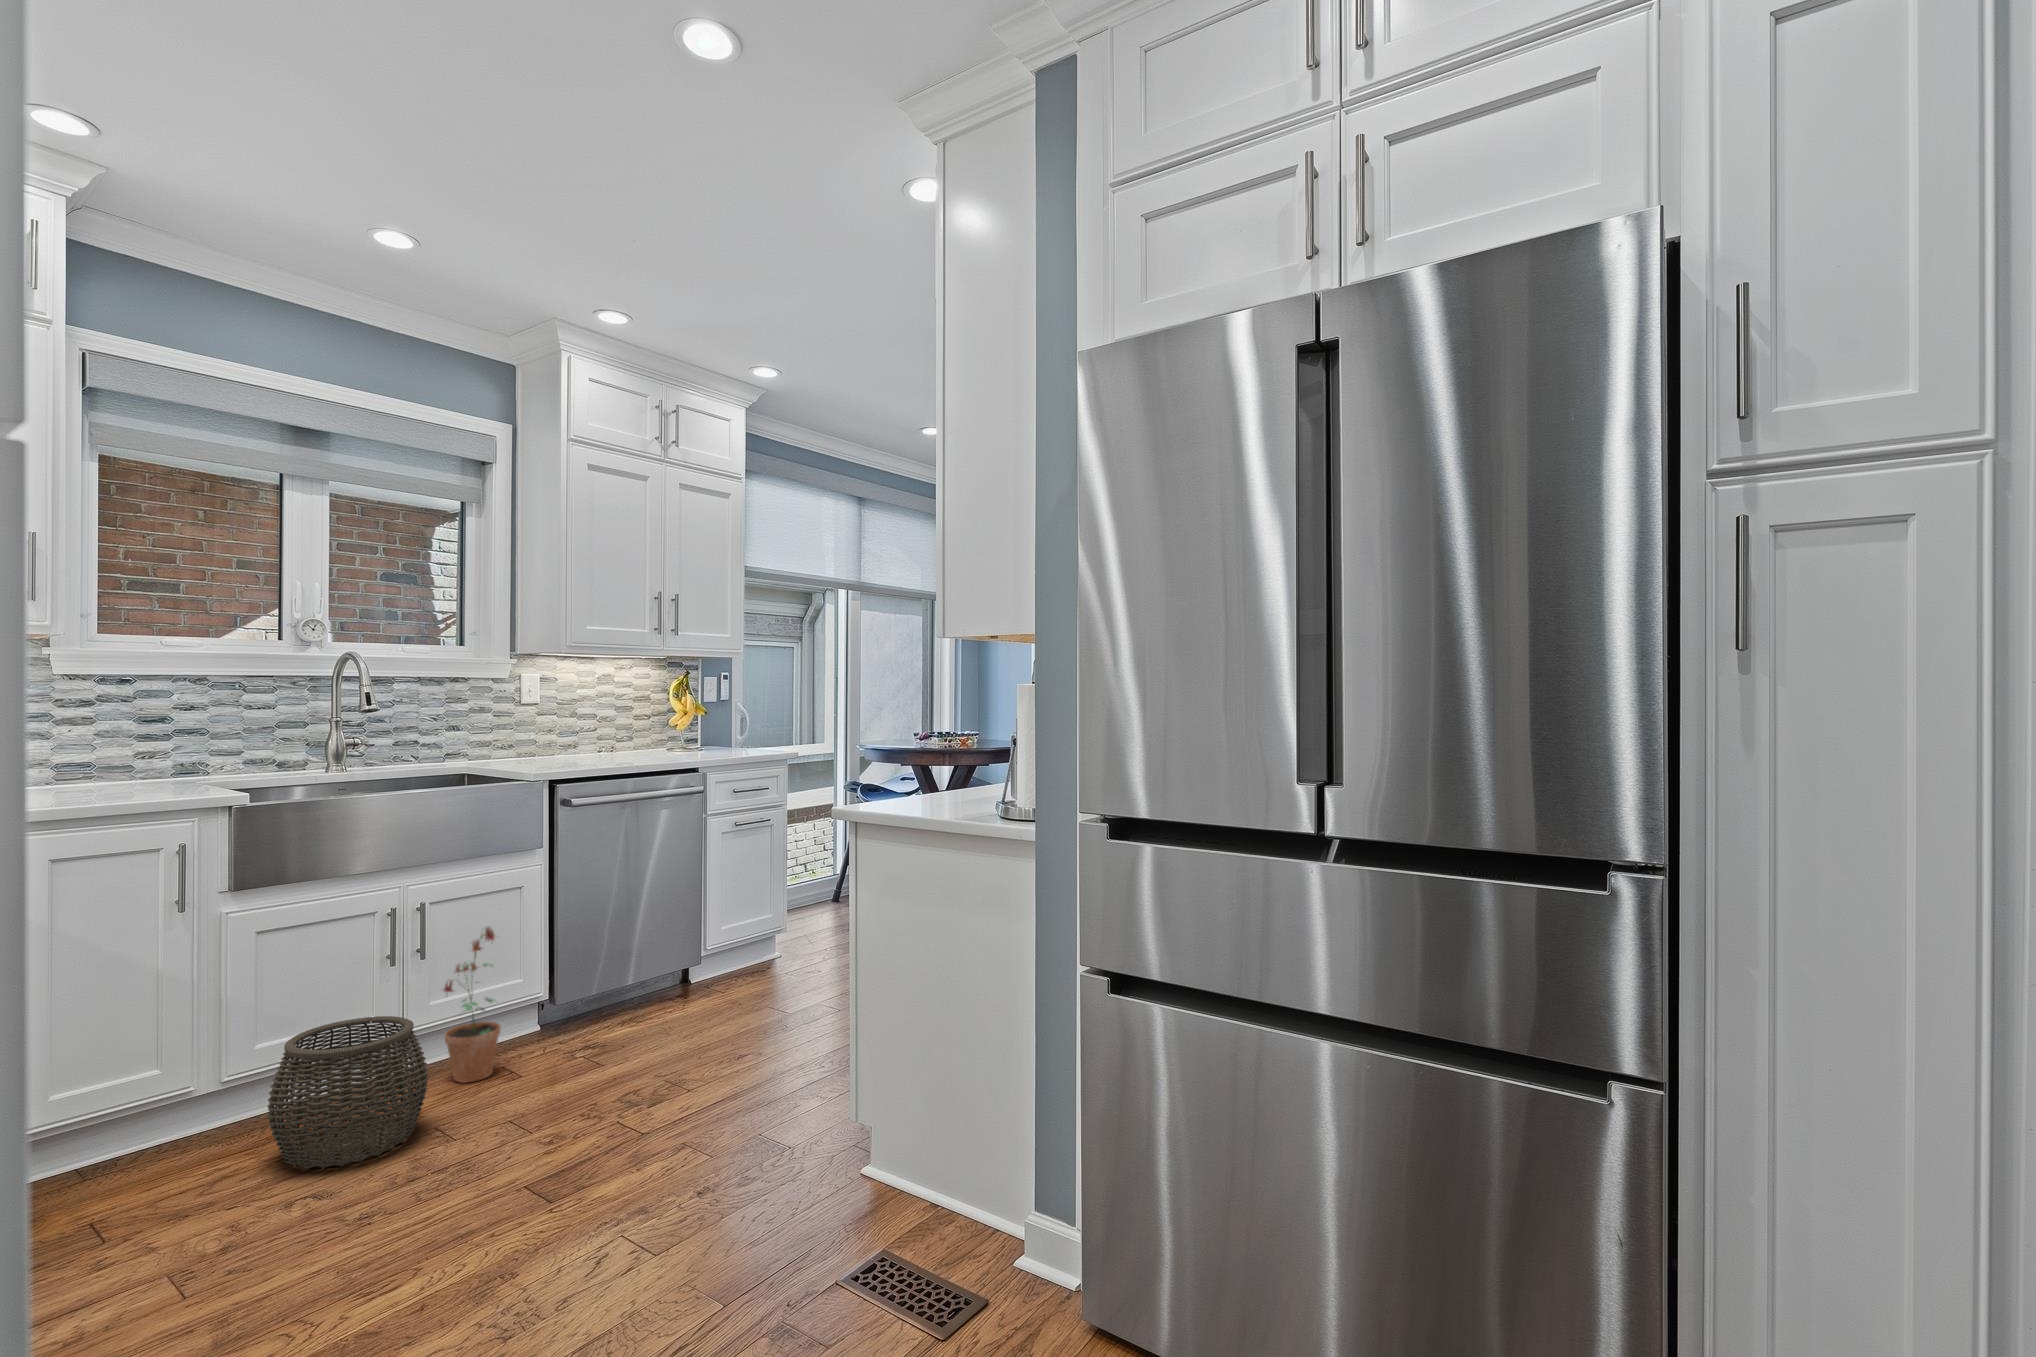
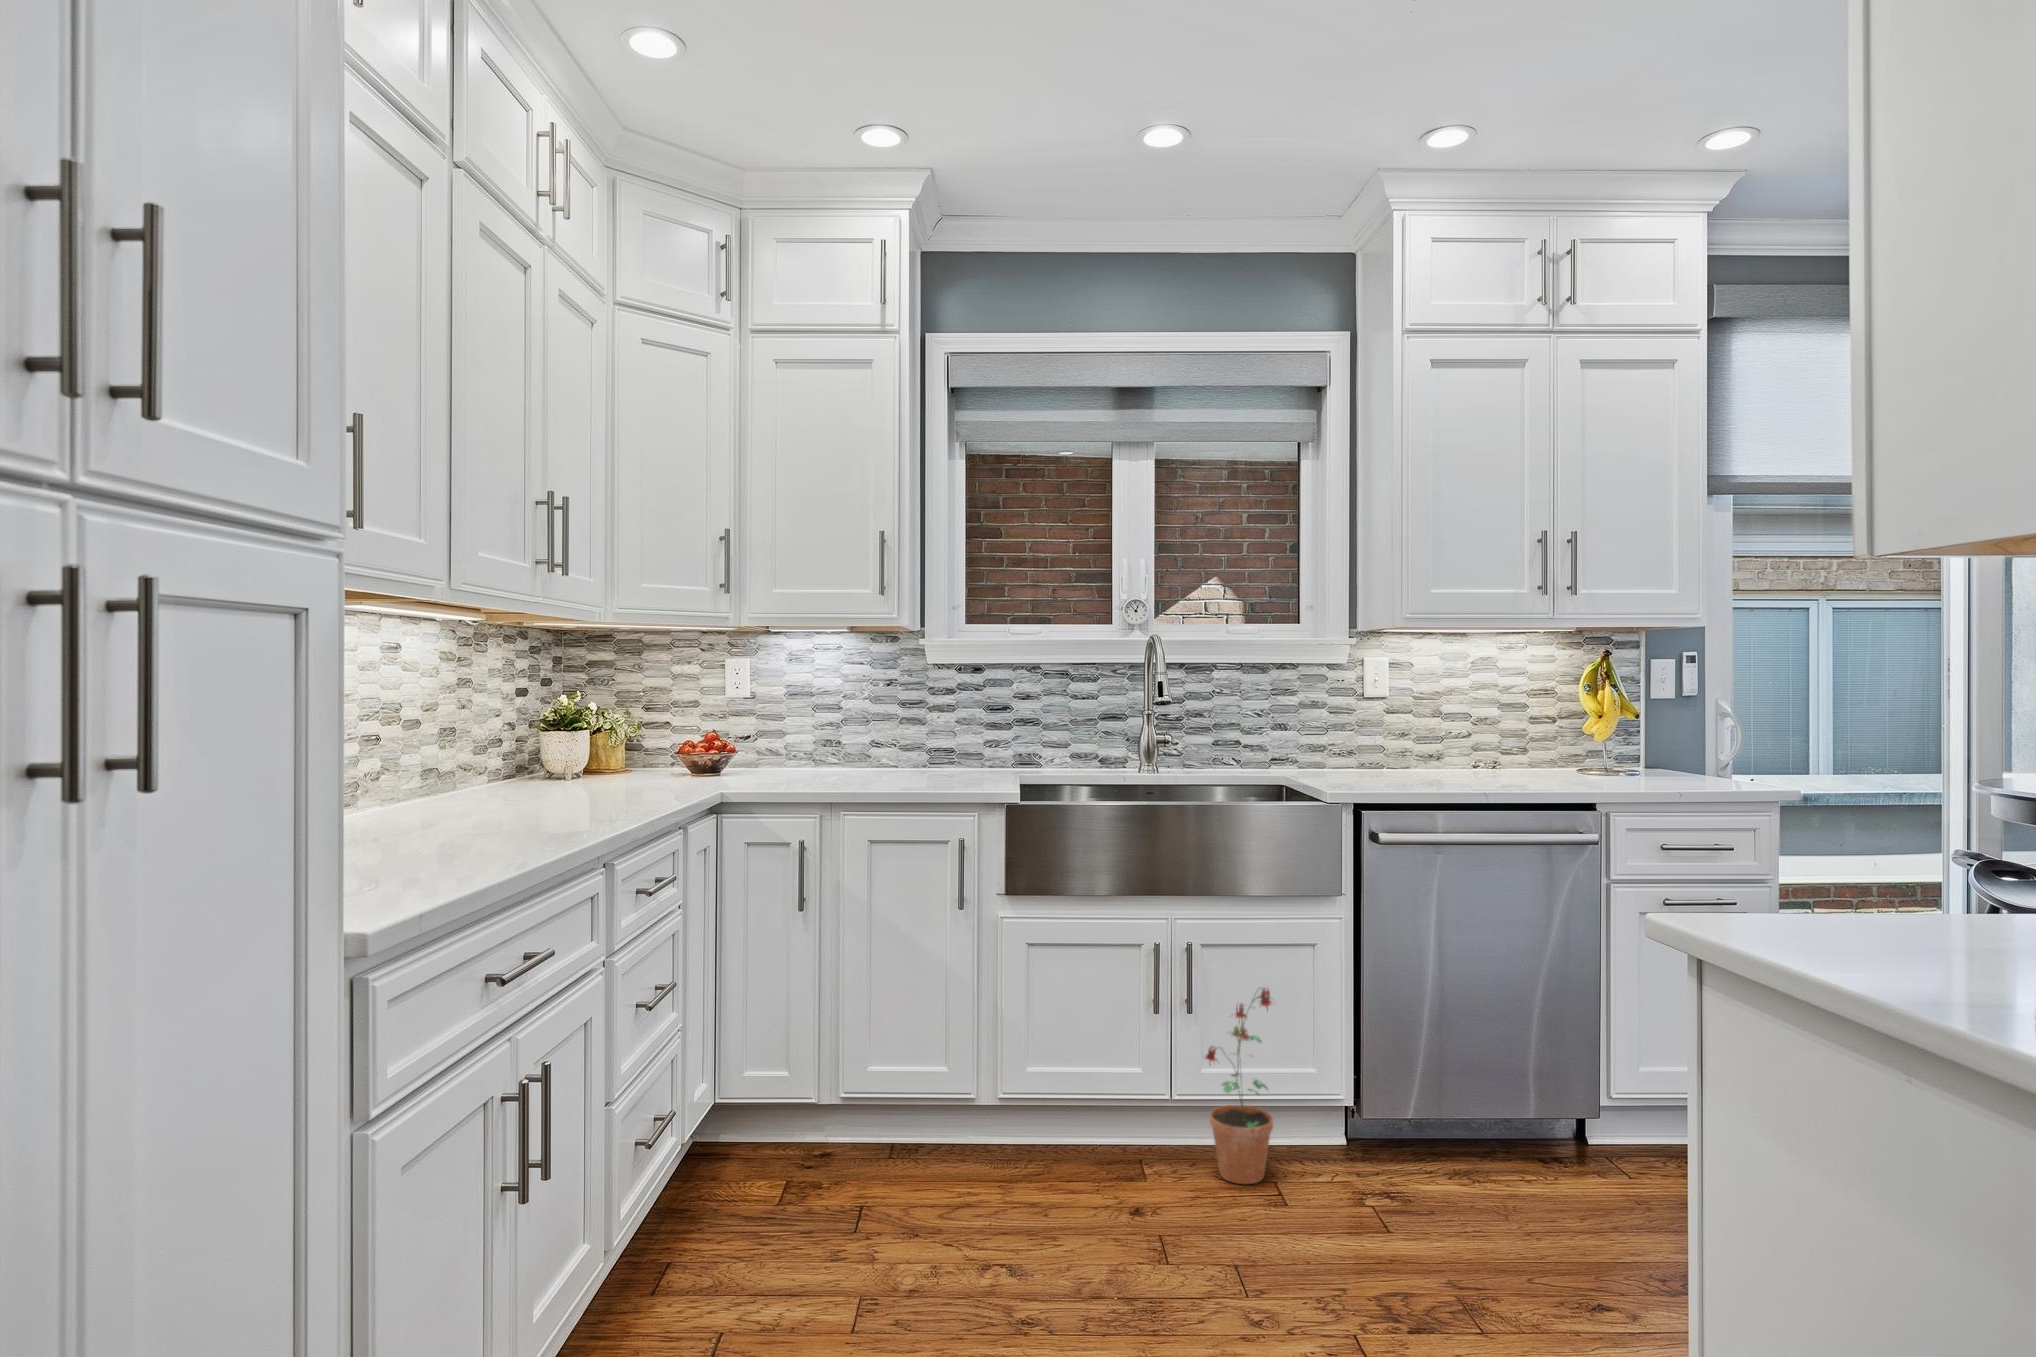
woven basket: present [267,1016,428,1169] -> none [999,1067,1155,1248]

